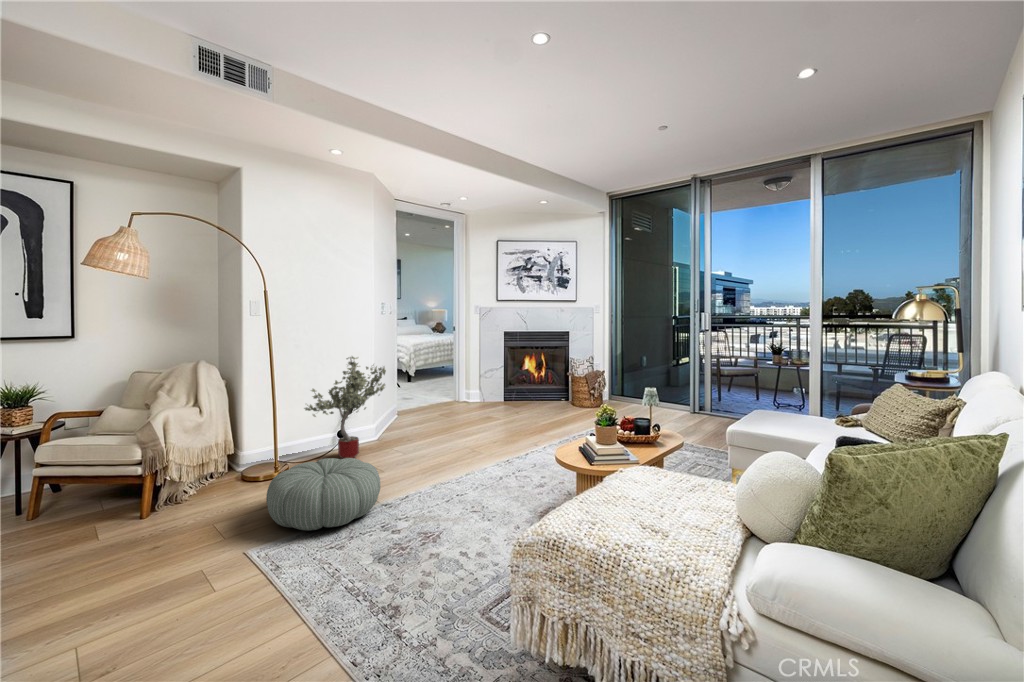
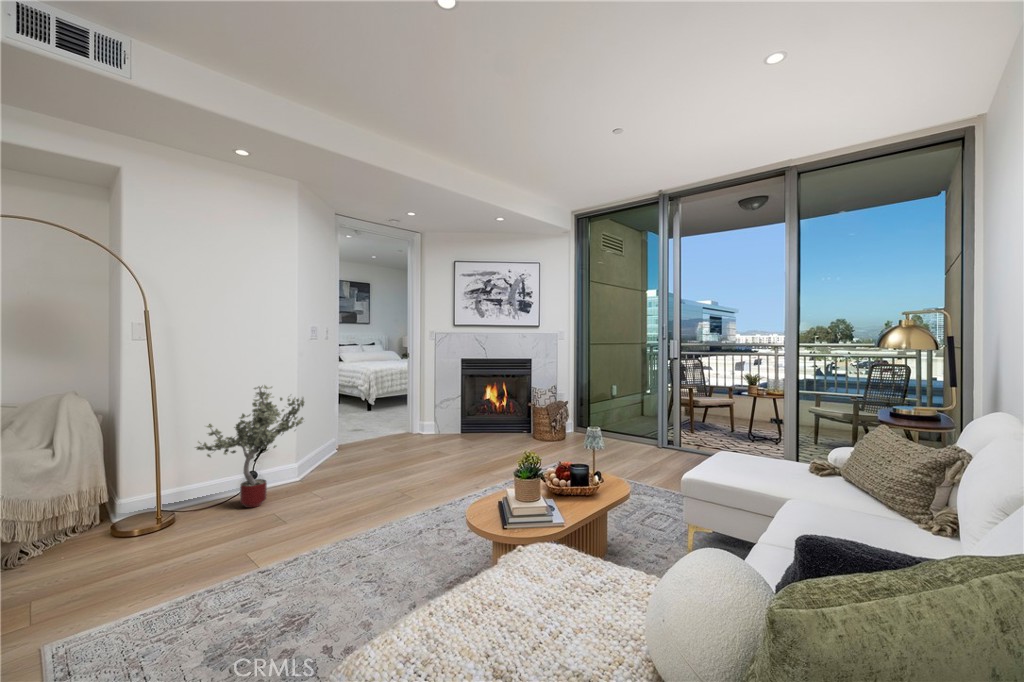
pouf: present [266,458,380,531] -> none [94,513,261,615]

